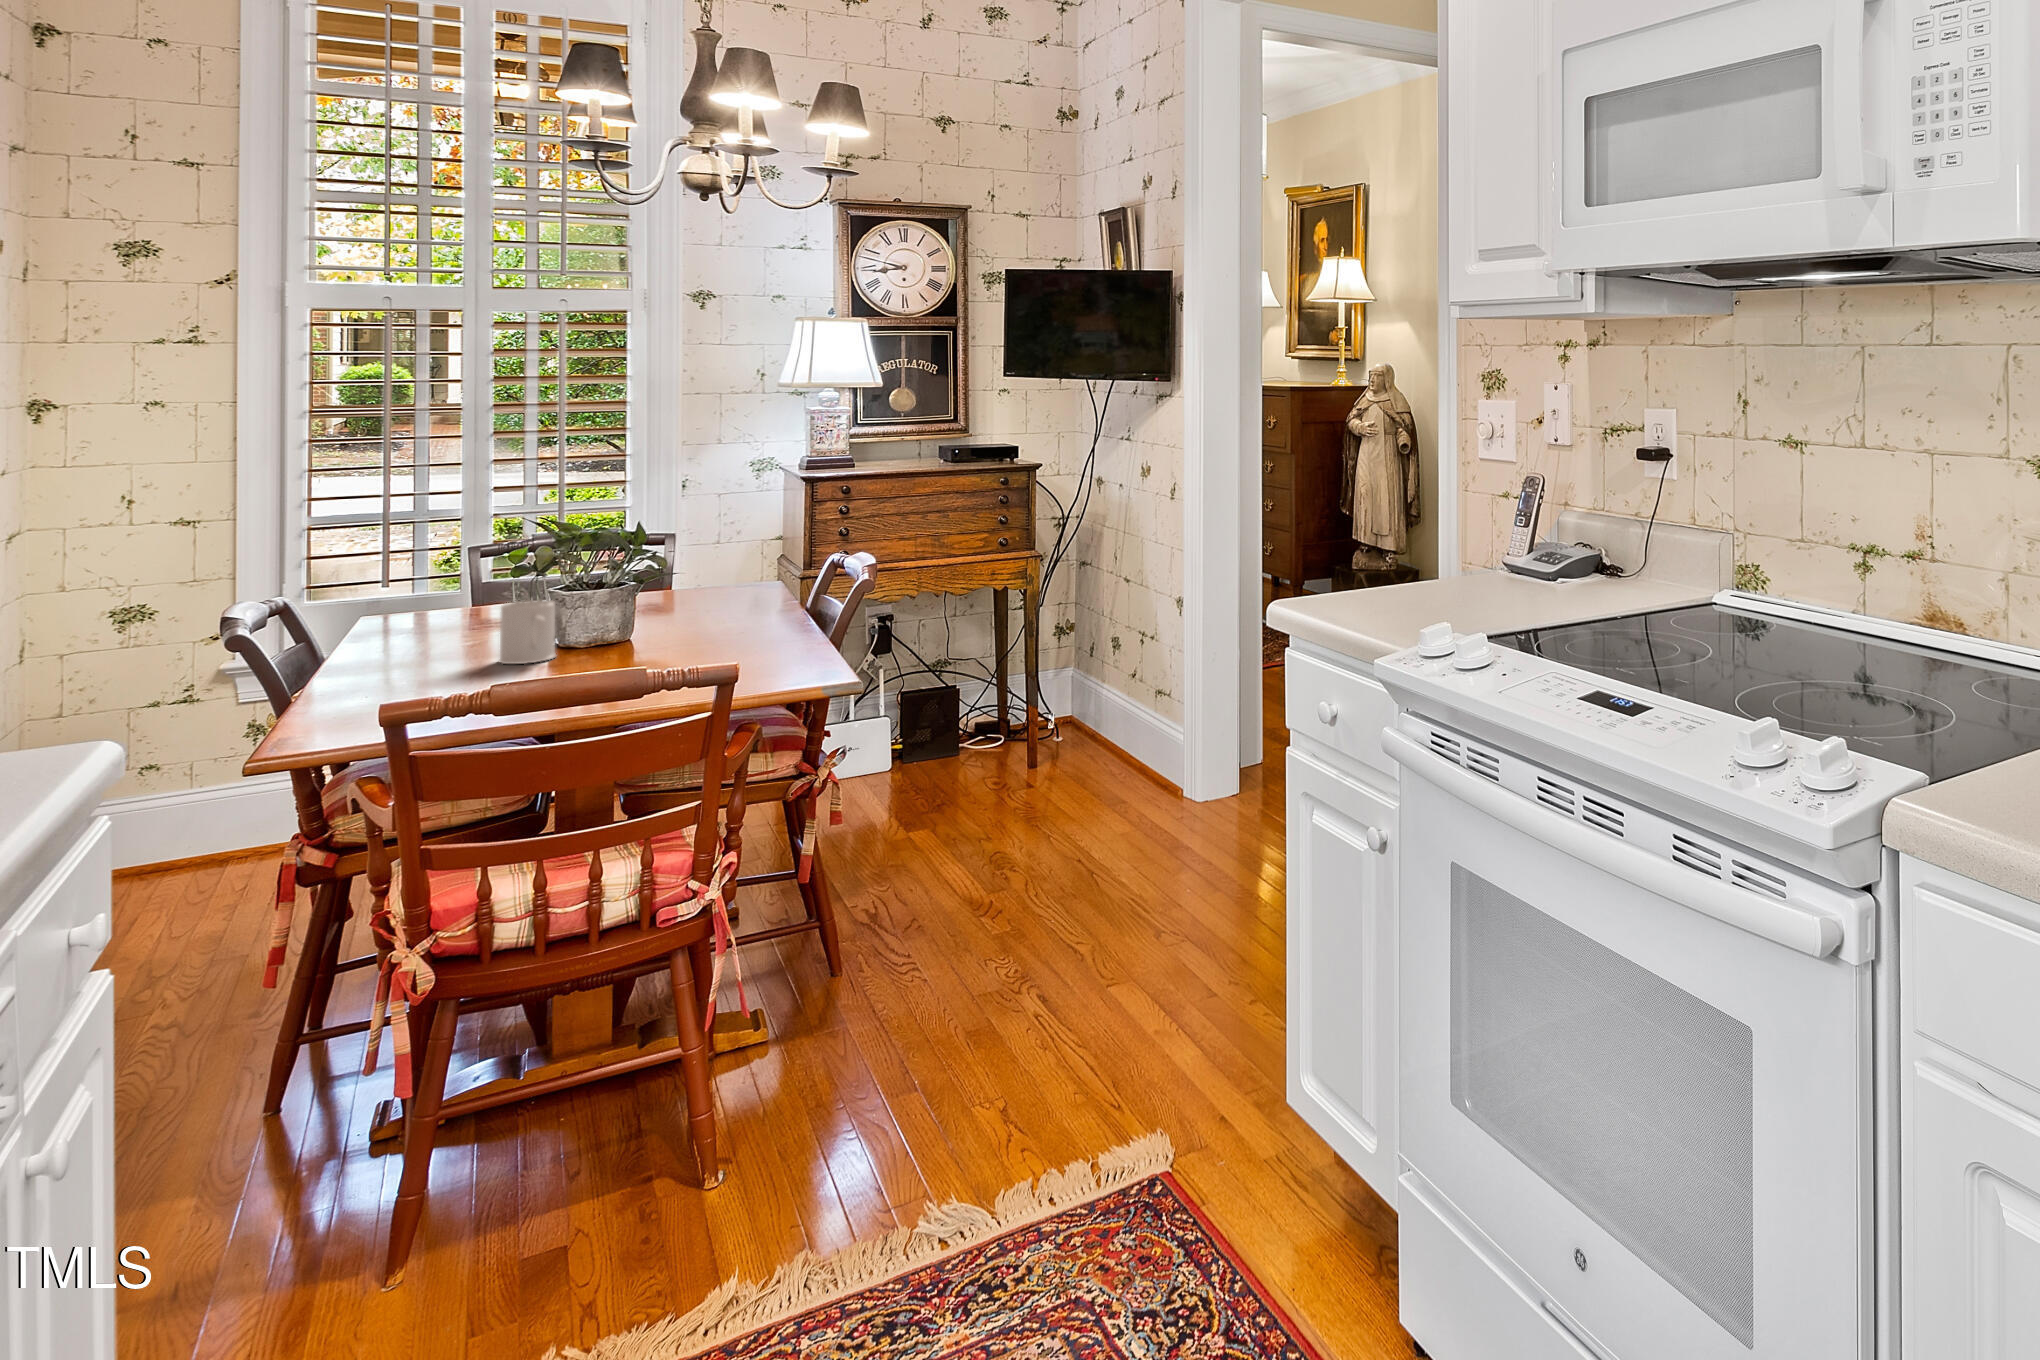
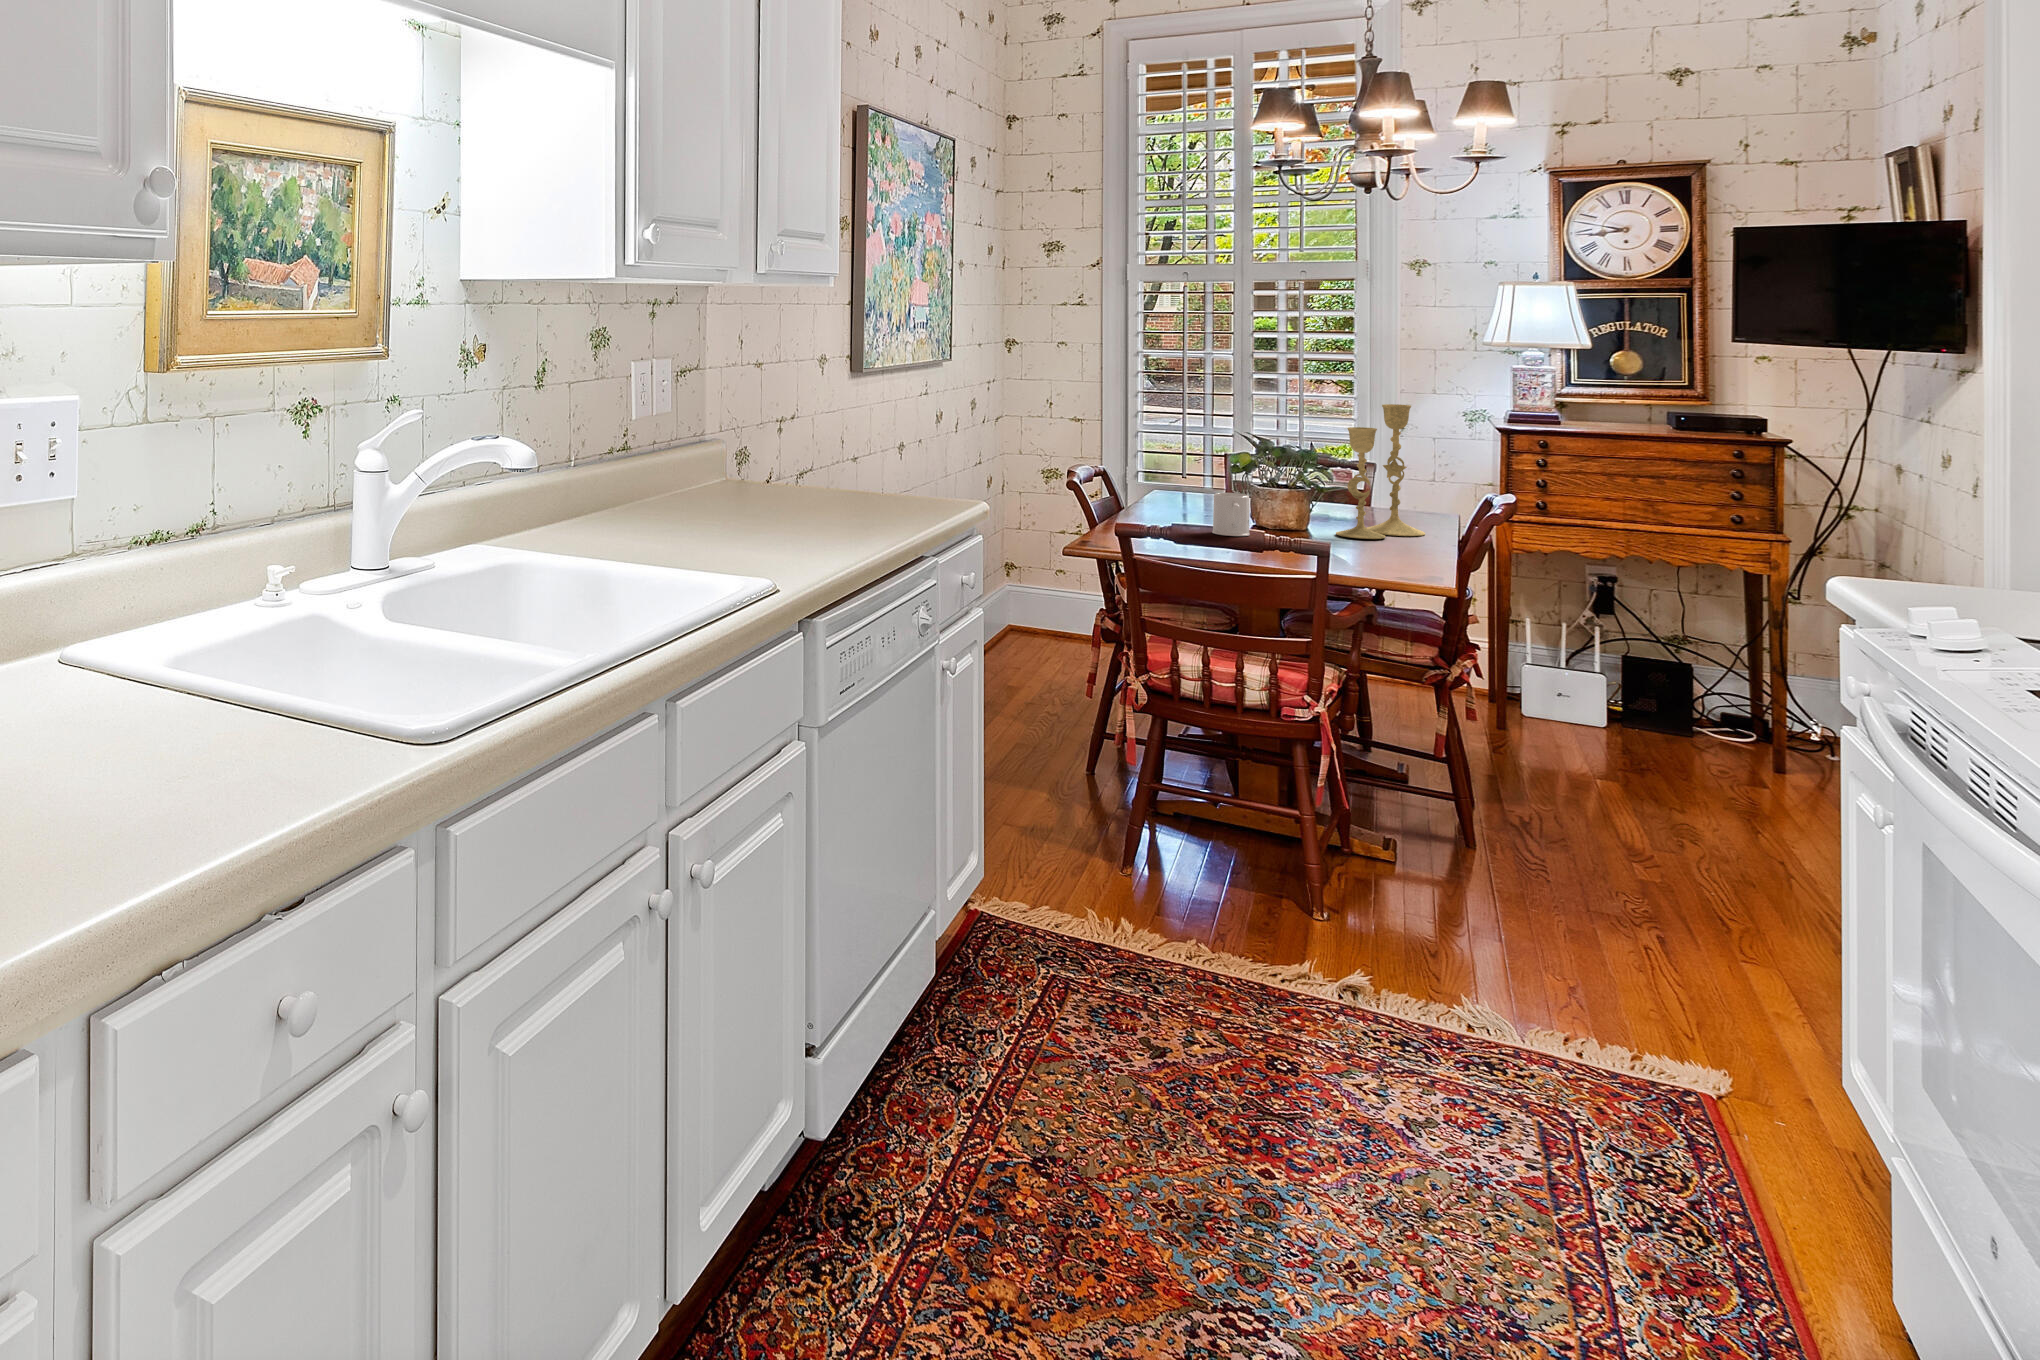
candlestick: none [670,460,771,635] -> present [1336,404,1425,539]

